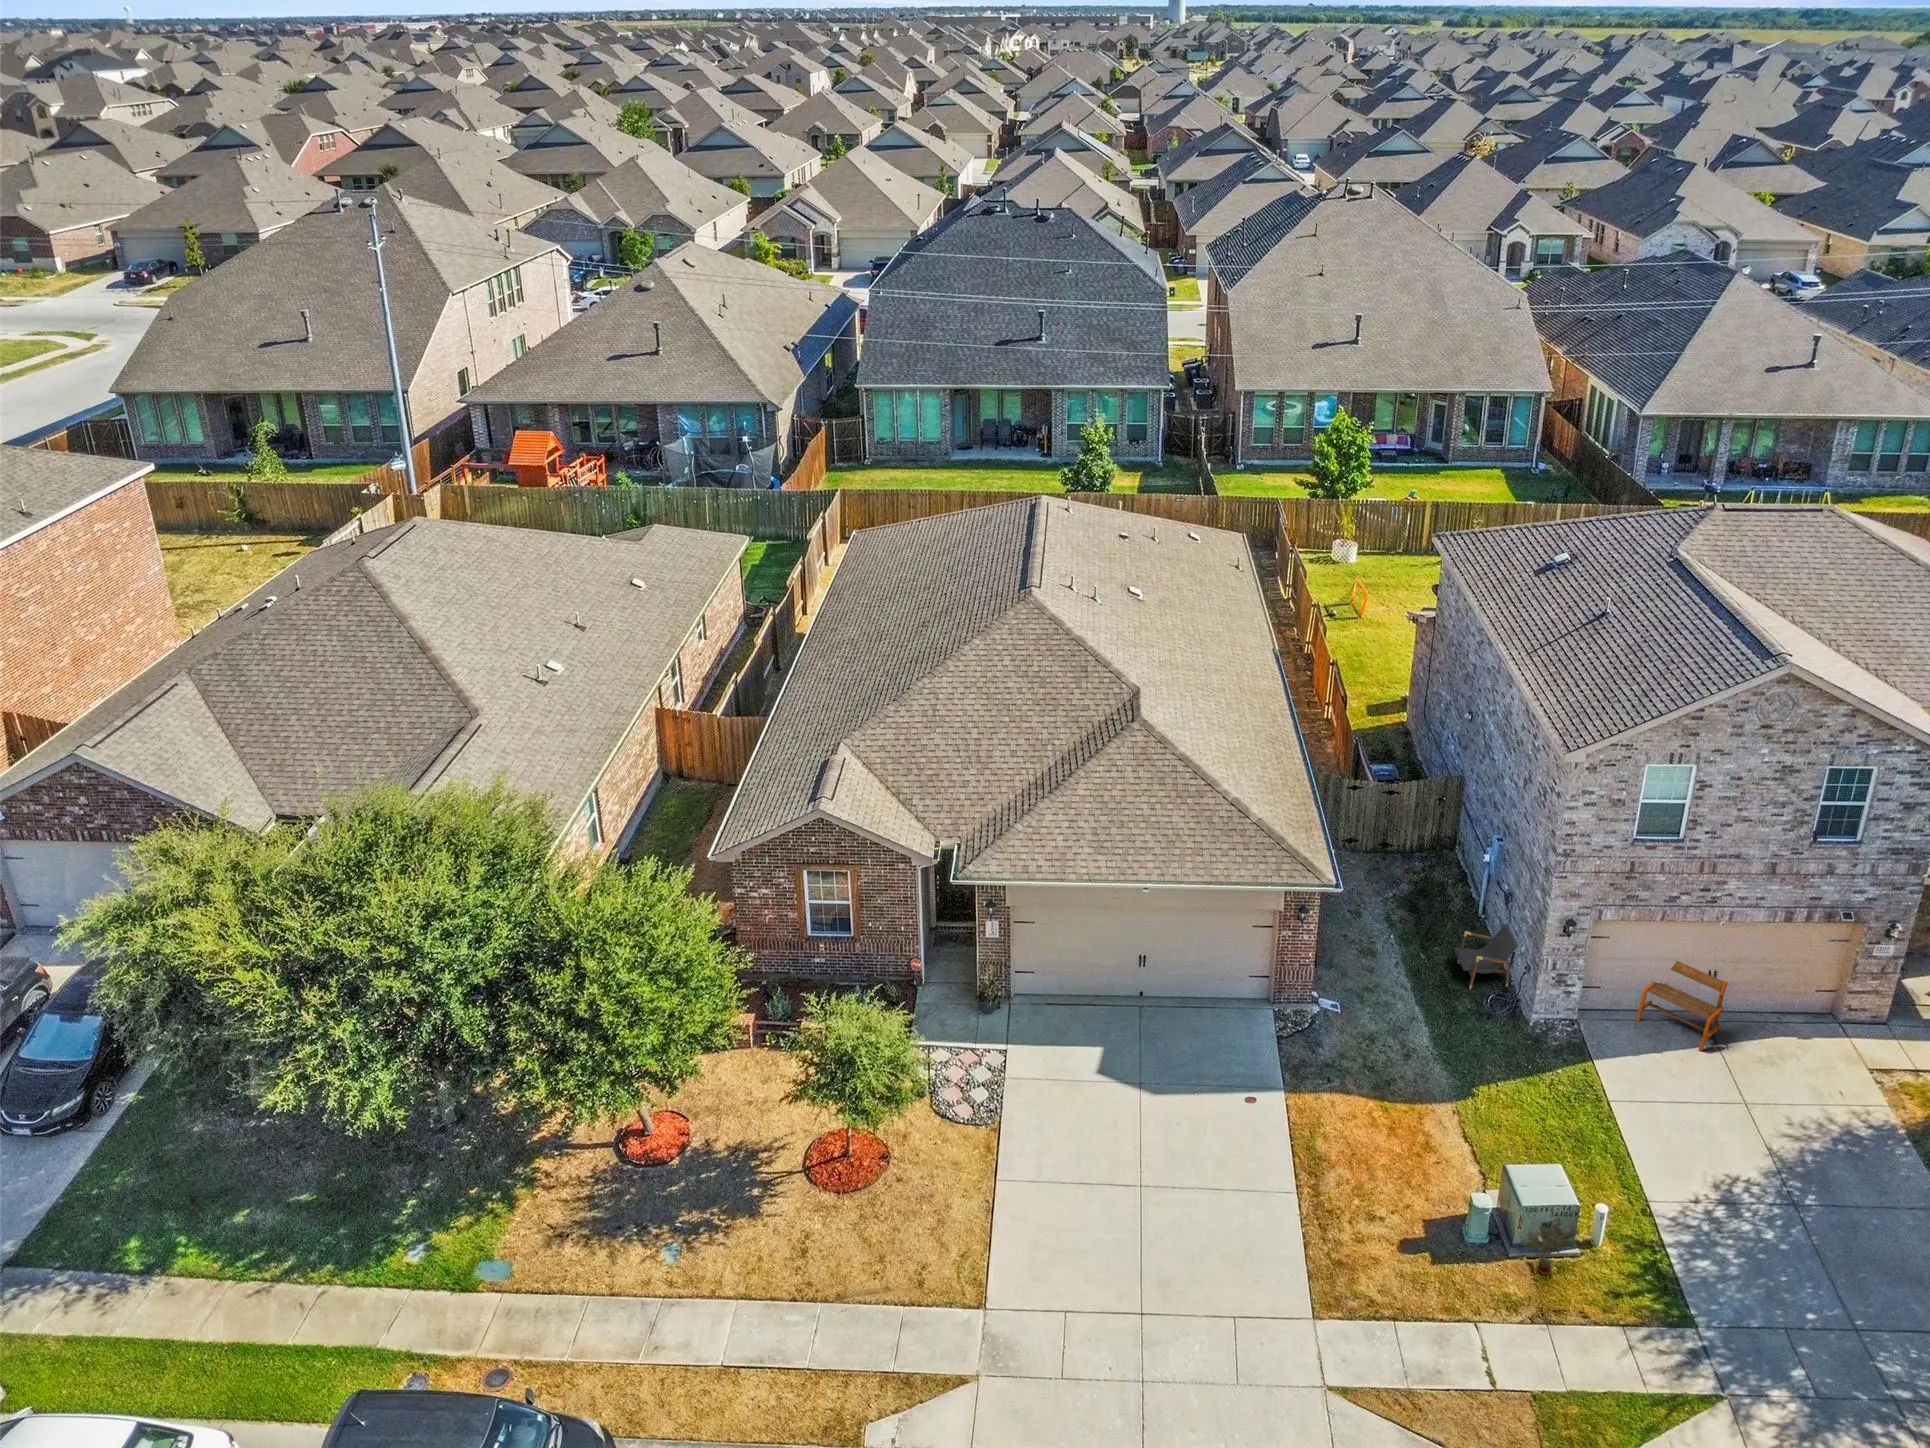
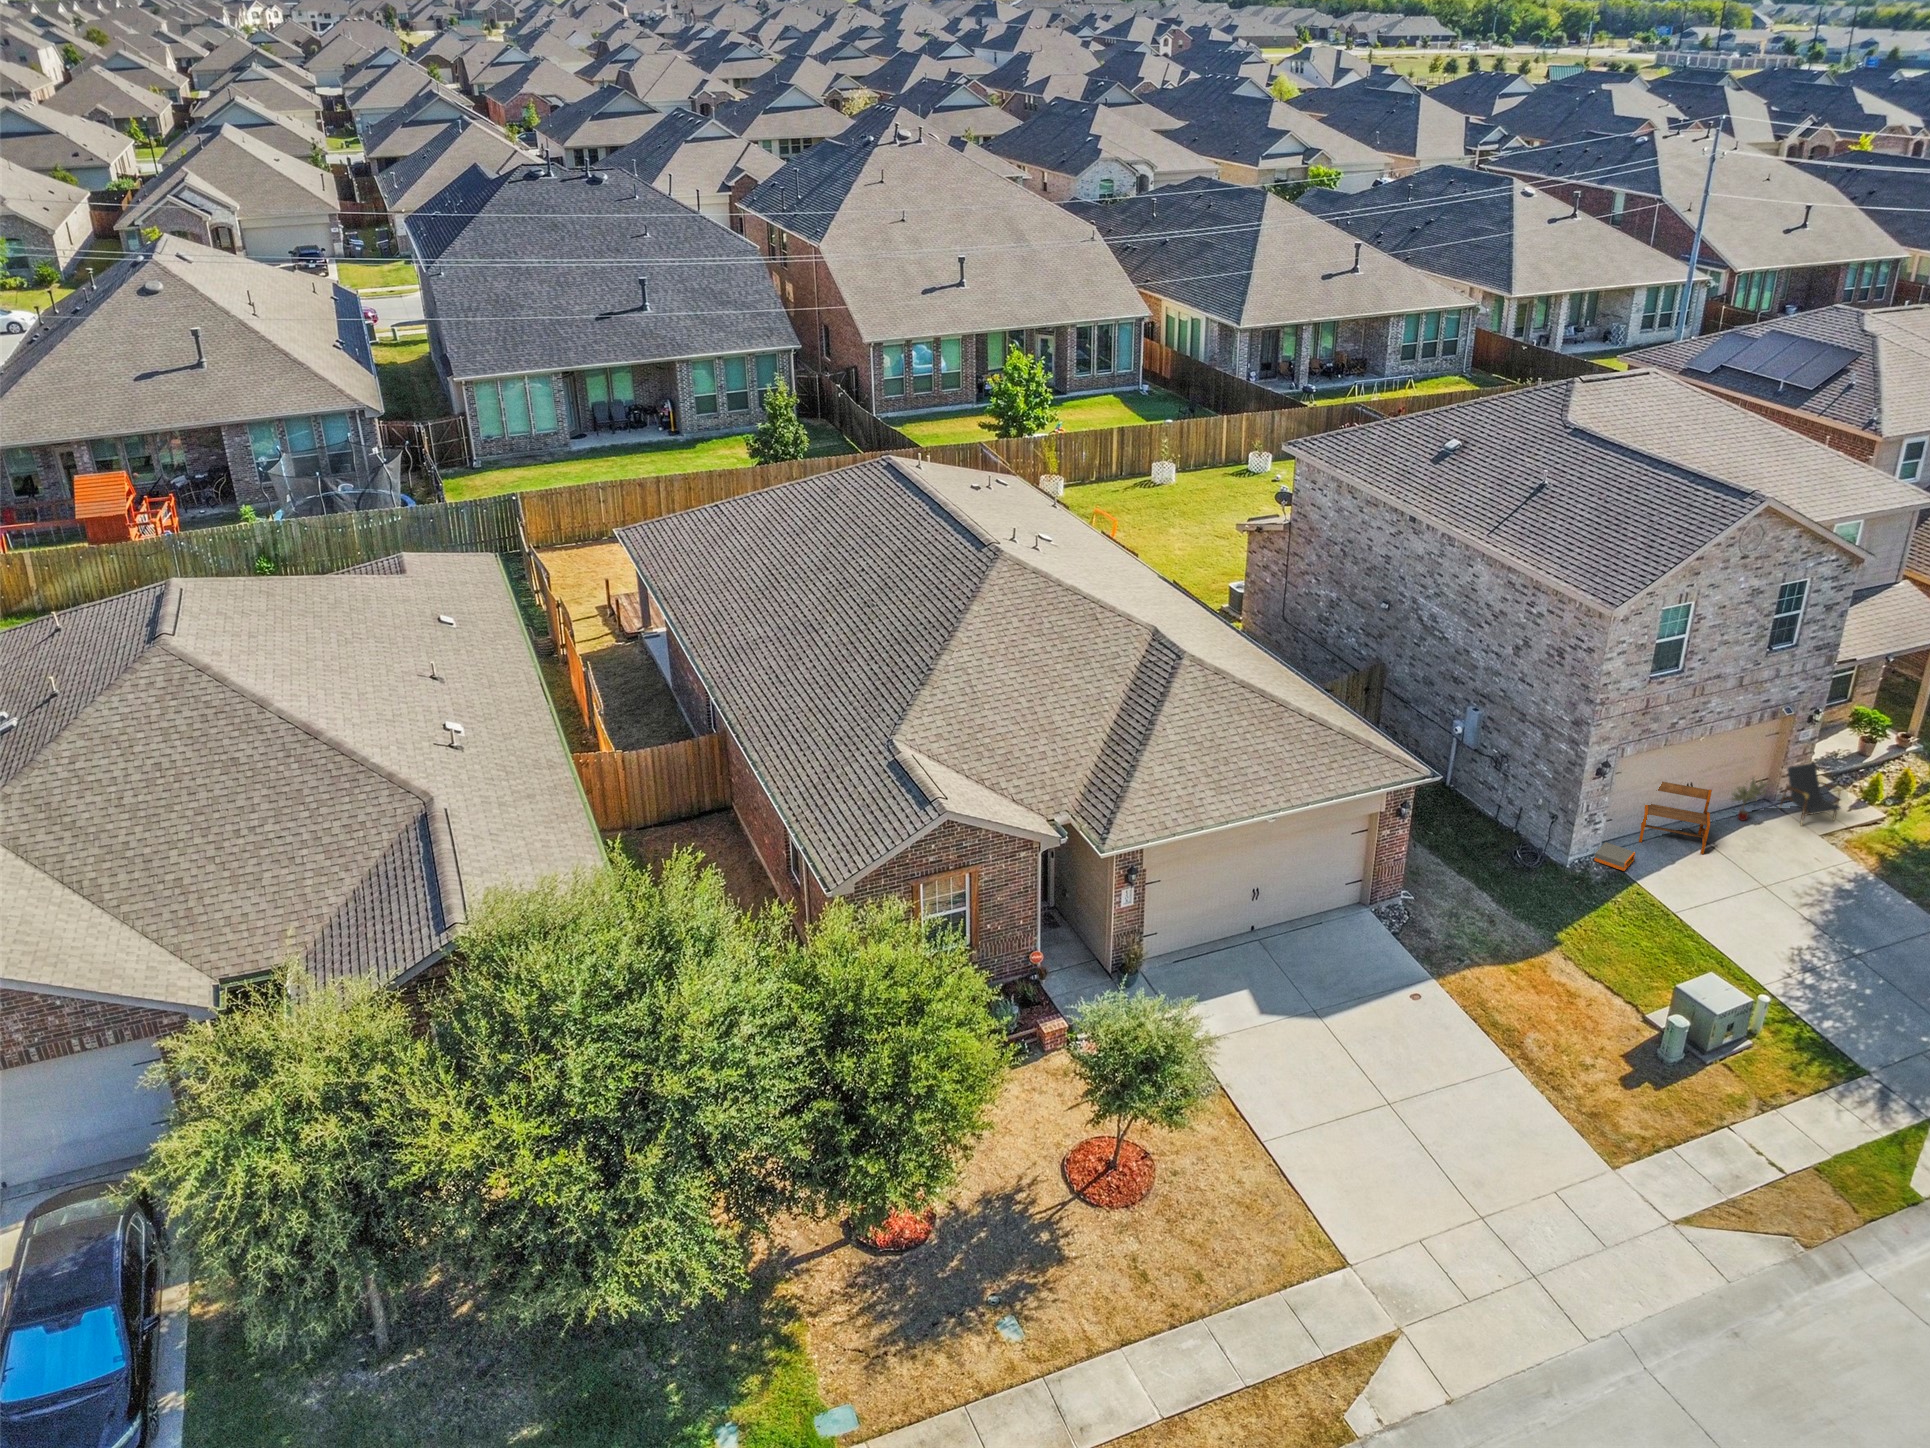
lounge chair: present [1454,924,1518,989] -> present [1780,763,1841,825]
storage box: none [1566,1009,1613,1044] -> present [1594,842,1635,871]
potted tree: present [1521,1217,1579,1274] -> present [1732,777,1767,821]

